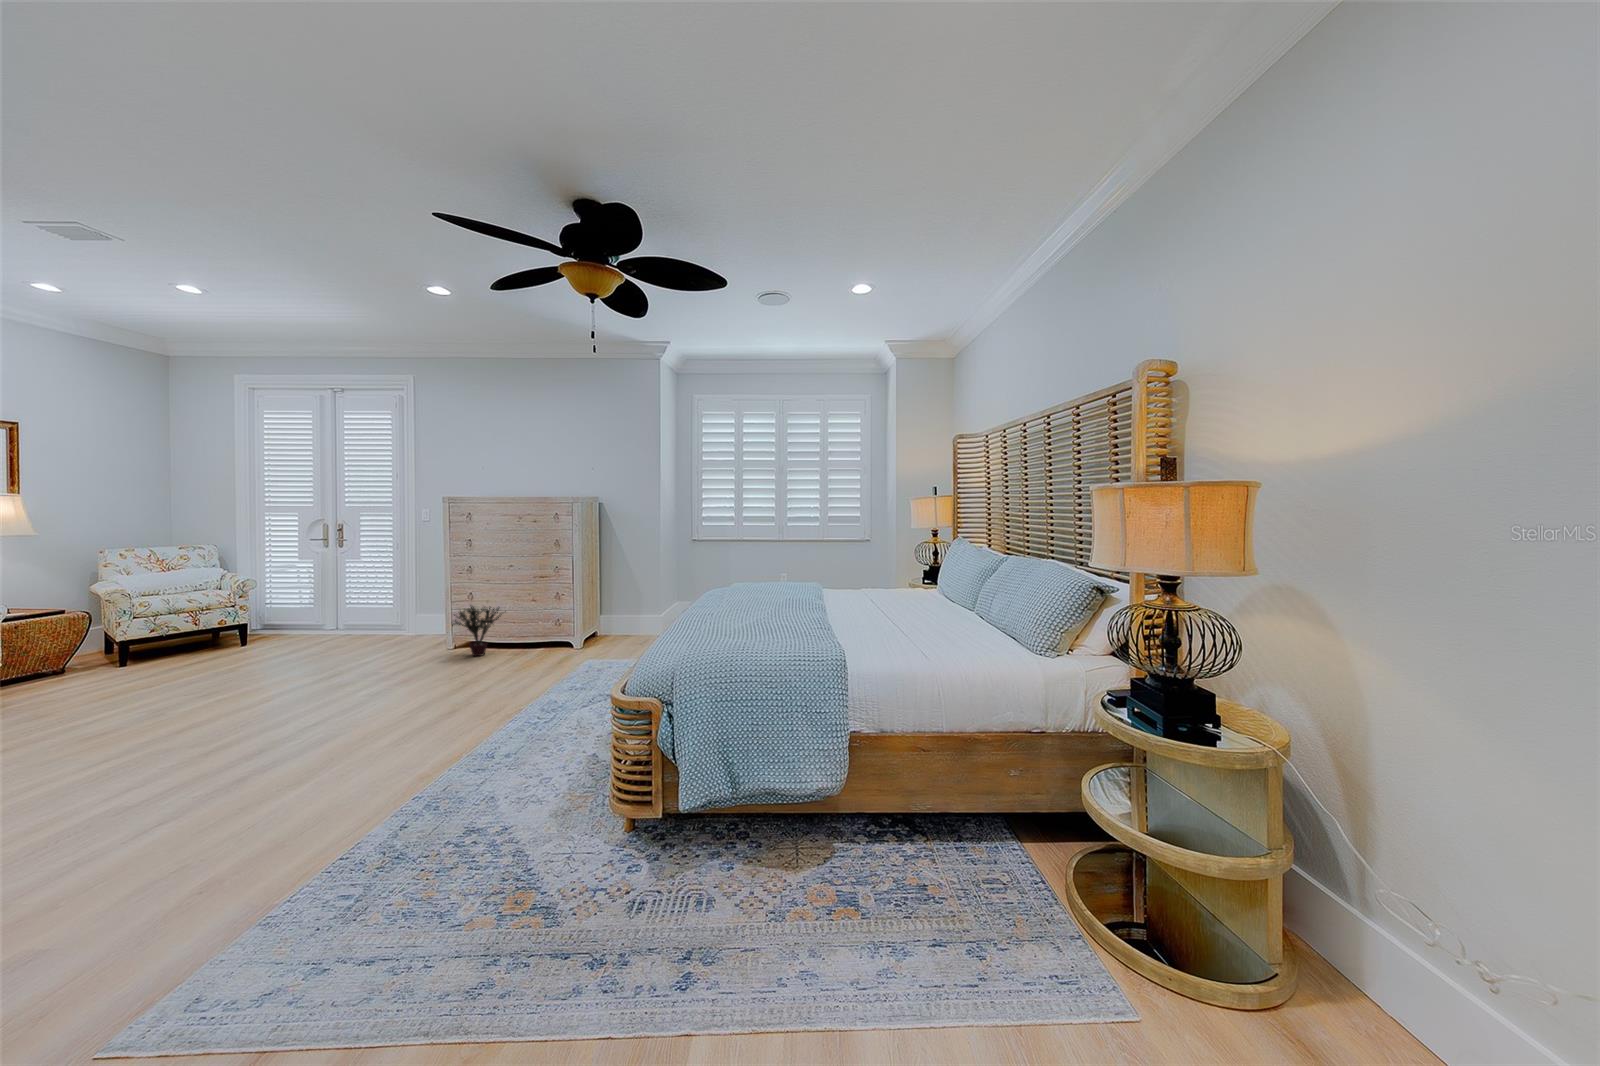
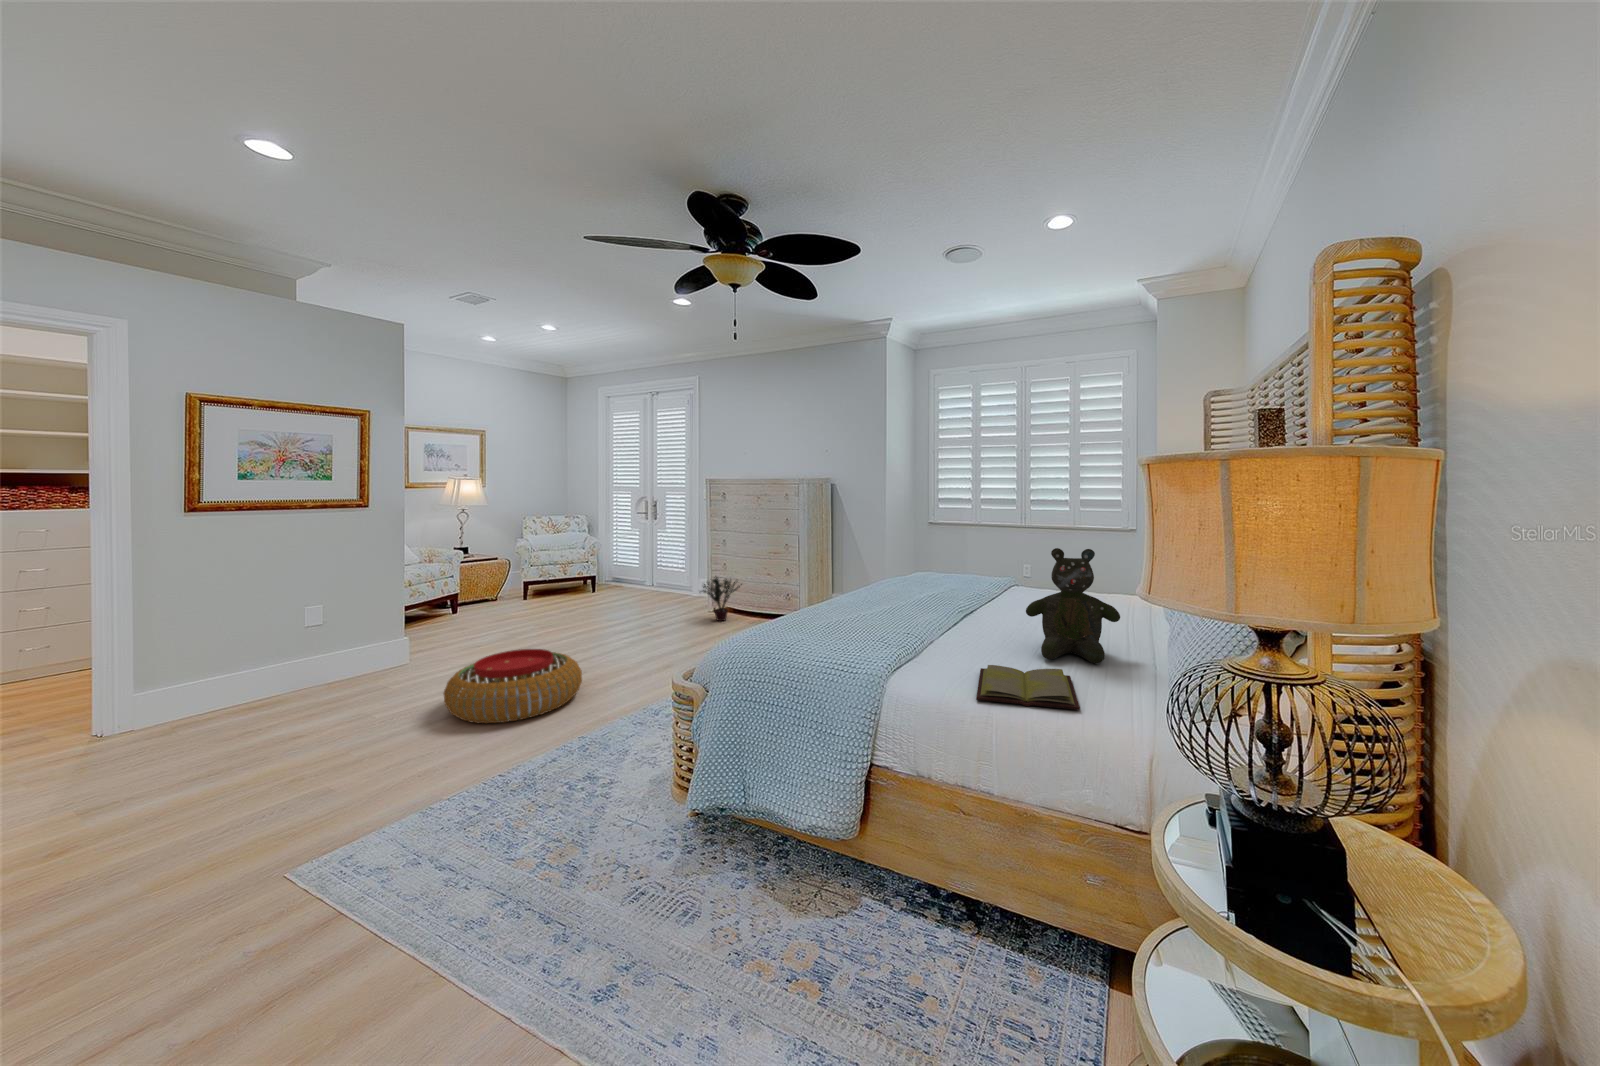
teddy bear: none [893,549,955,631] -> present [1026,548,1120,664]
diary: none [892,634,983,660] -> present [976,665,1080,710]
pouf: none [120,709,361,827] -> present [444,649,582,723]

